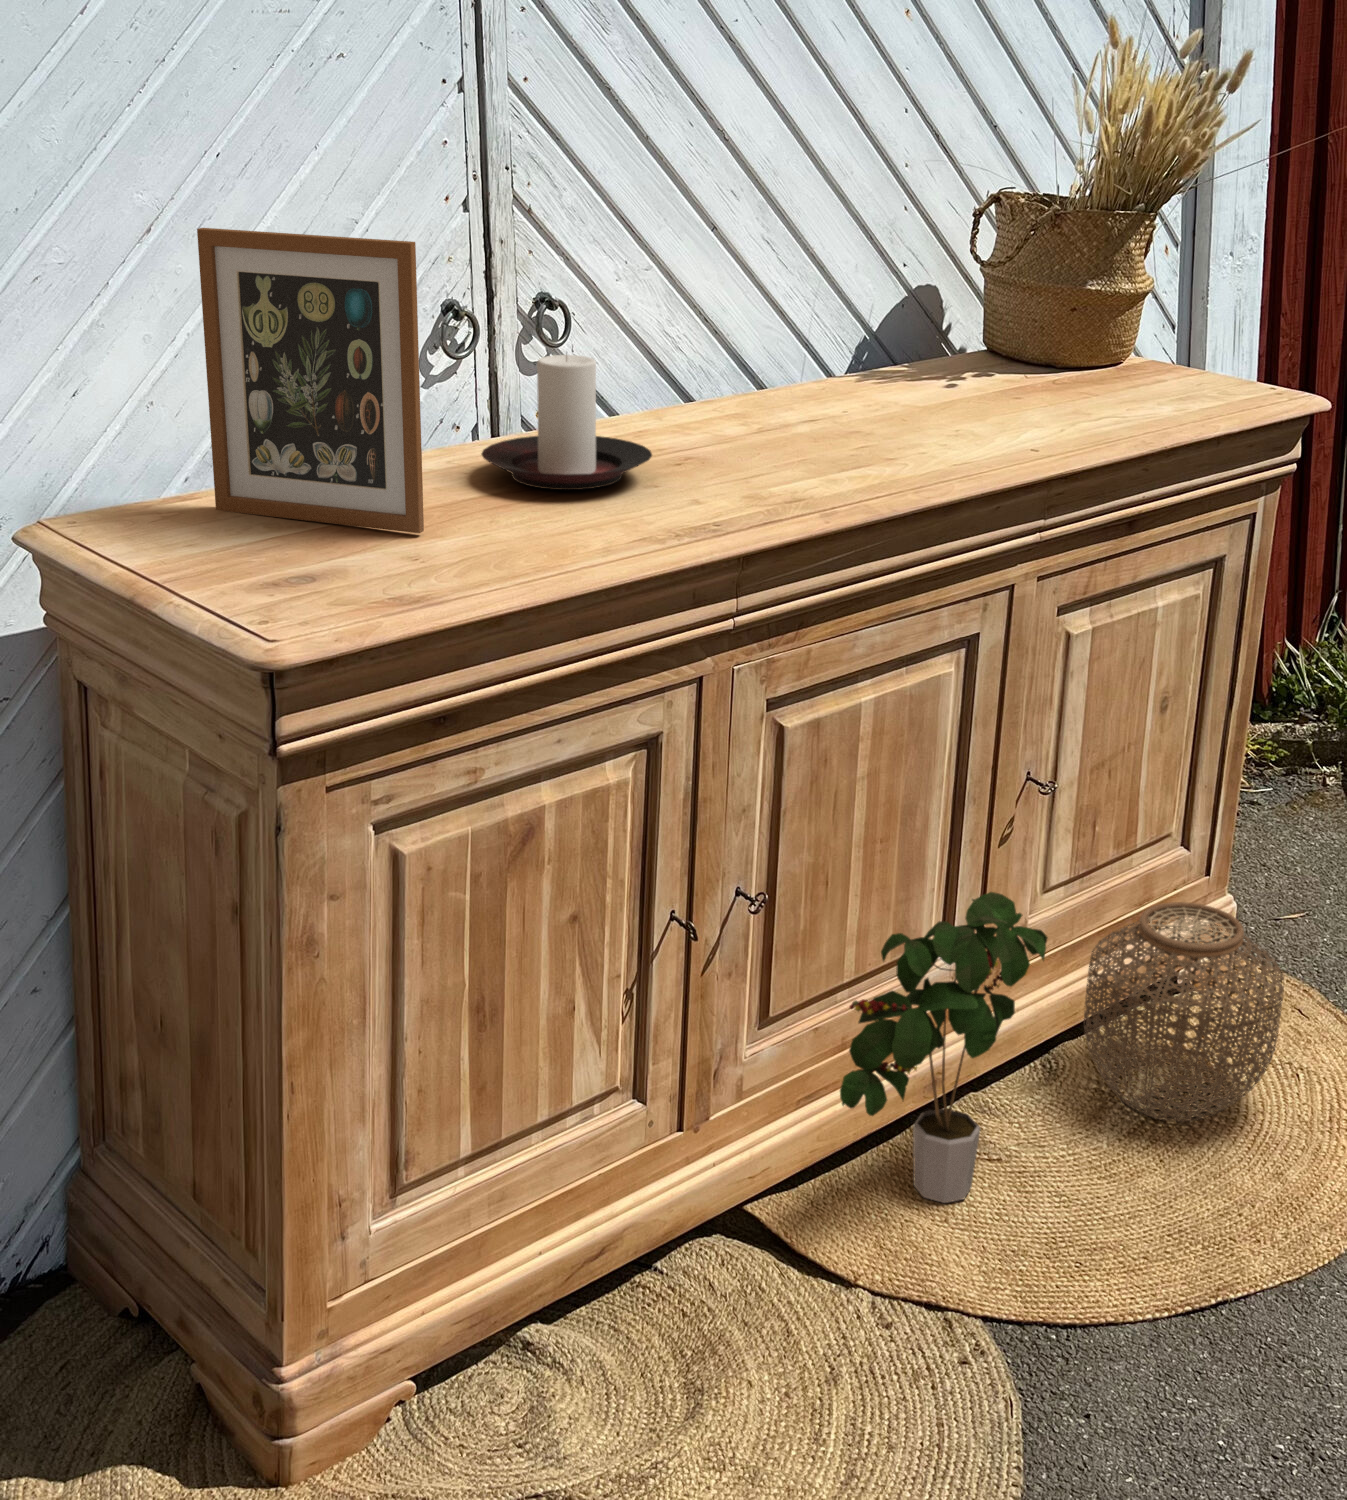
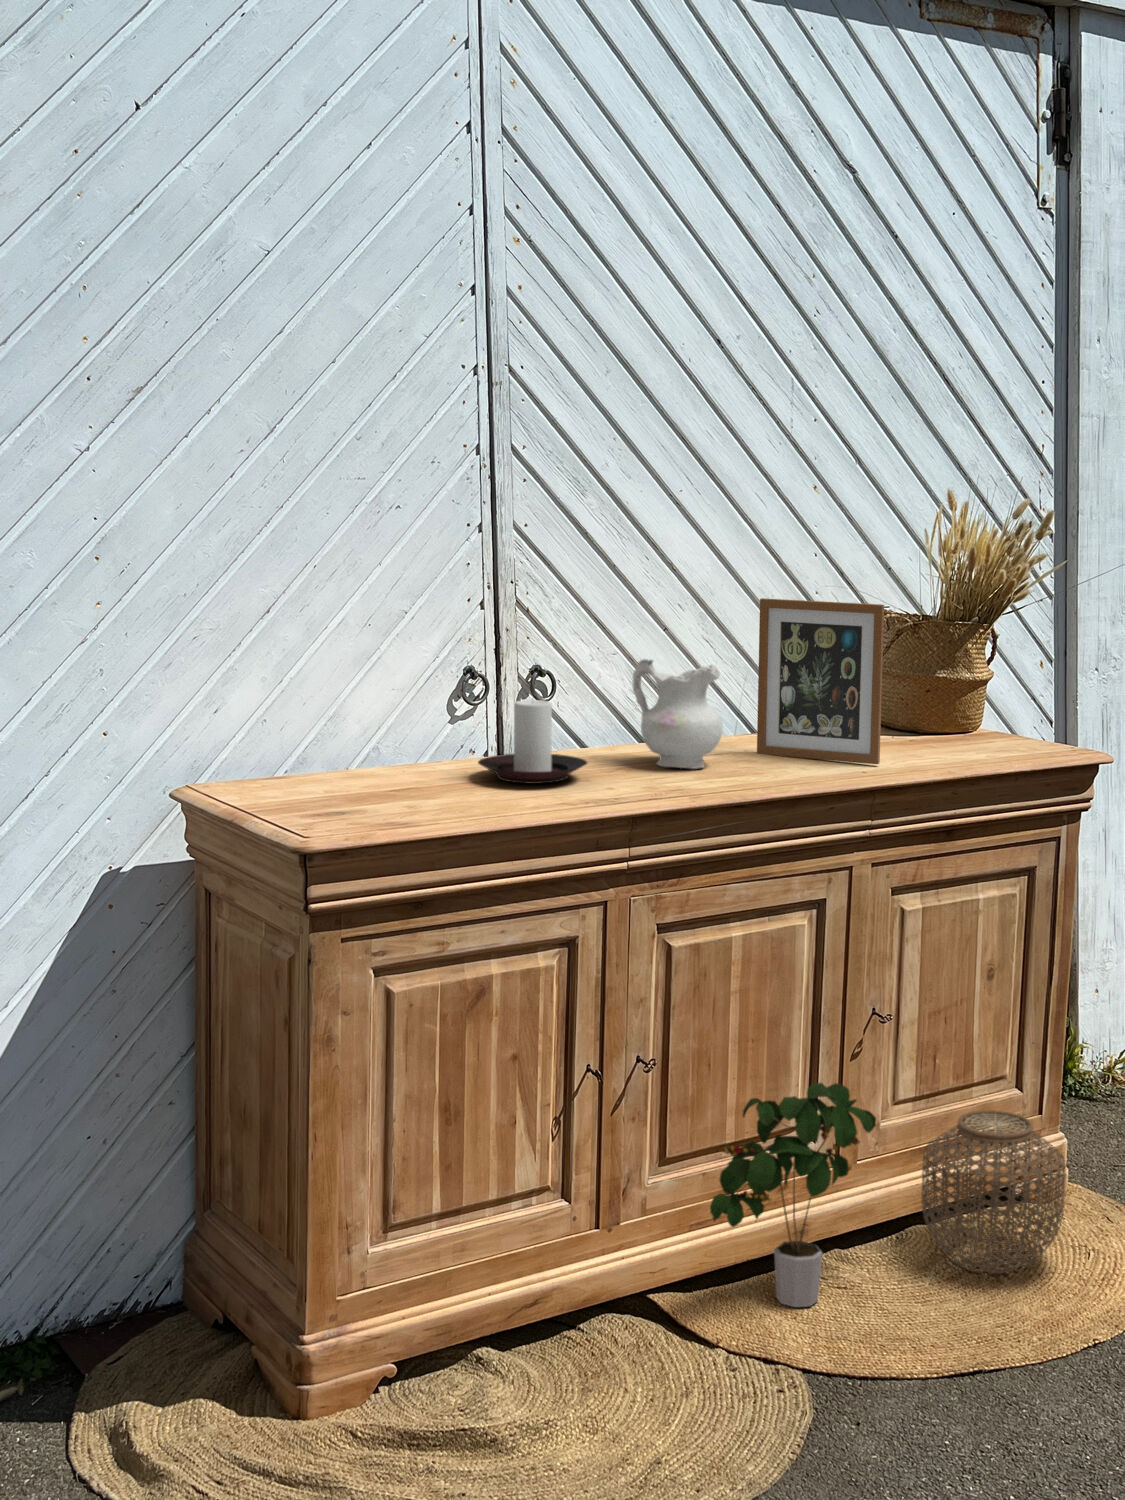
picture frame: present [197,228,424,533] -> present [757,598,884,764]
ceramic pitcher: none [700,282,837,452] -> present [633,659,722,769]

